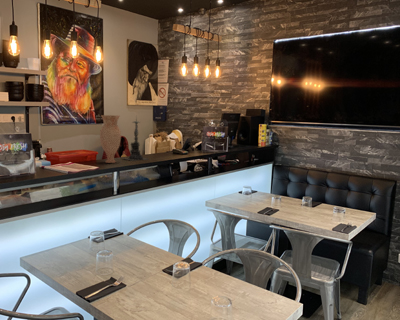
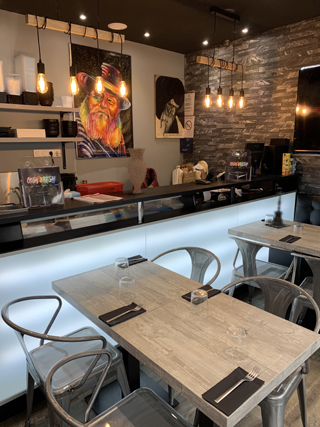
candle holder: present [123,121,146,161] -> present [268,193,288,228]

